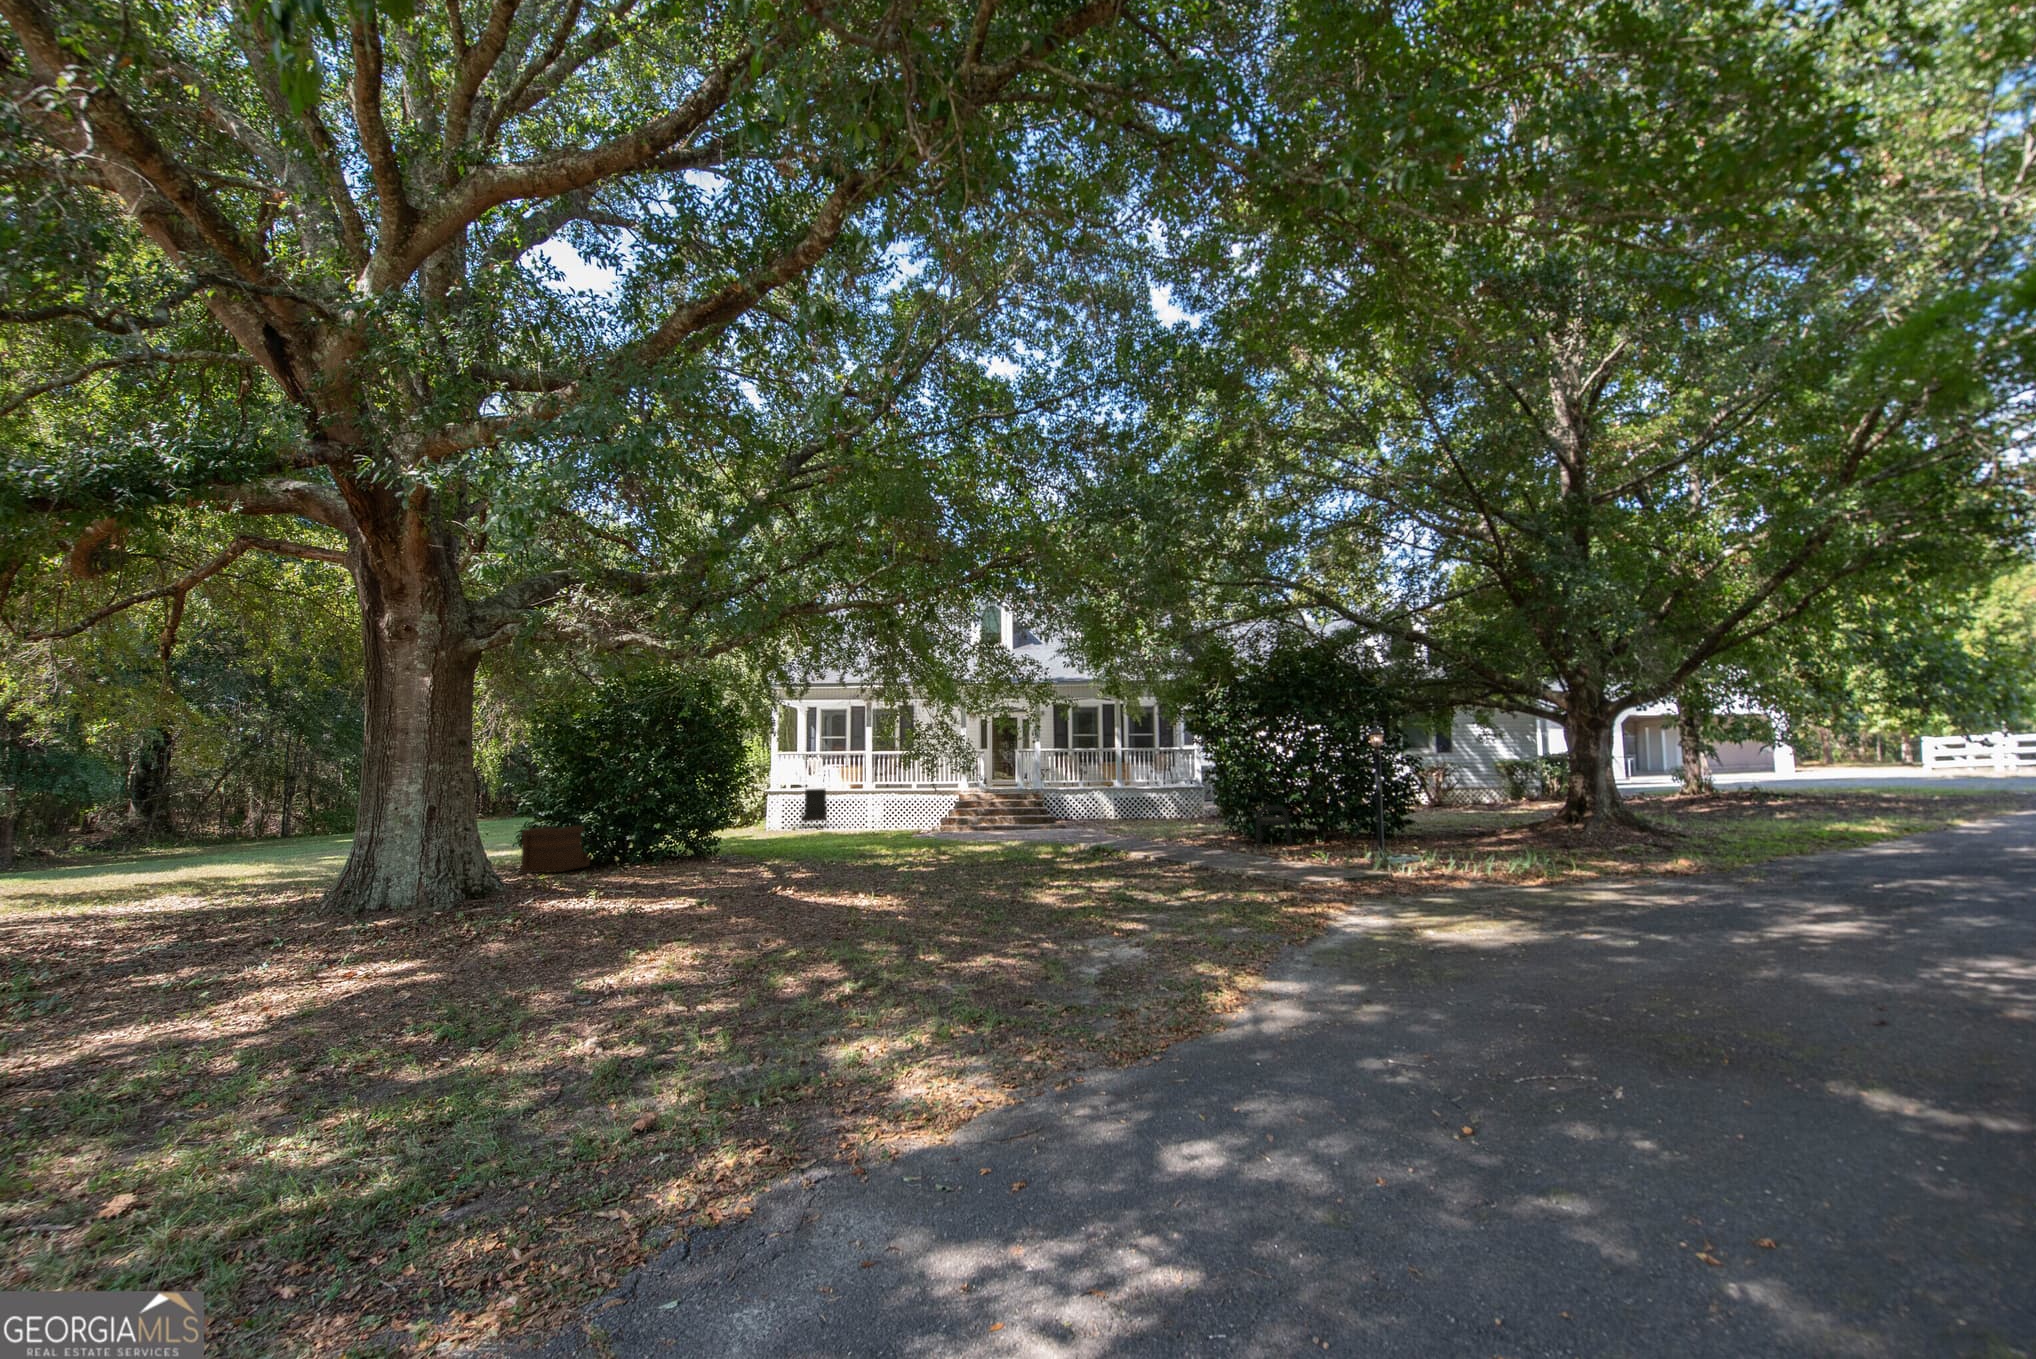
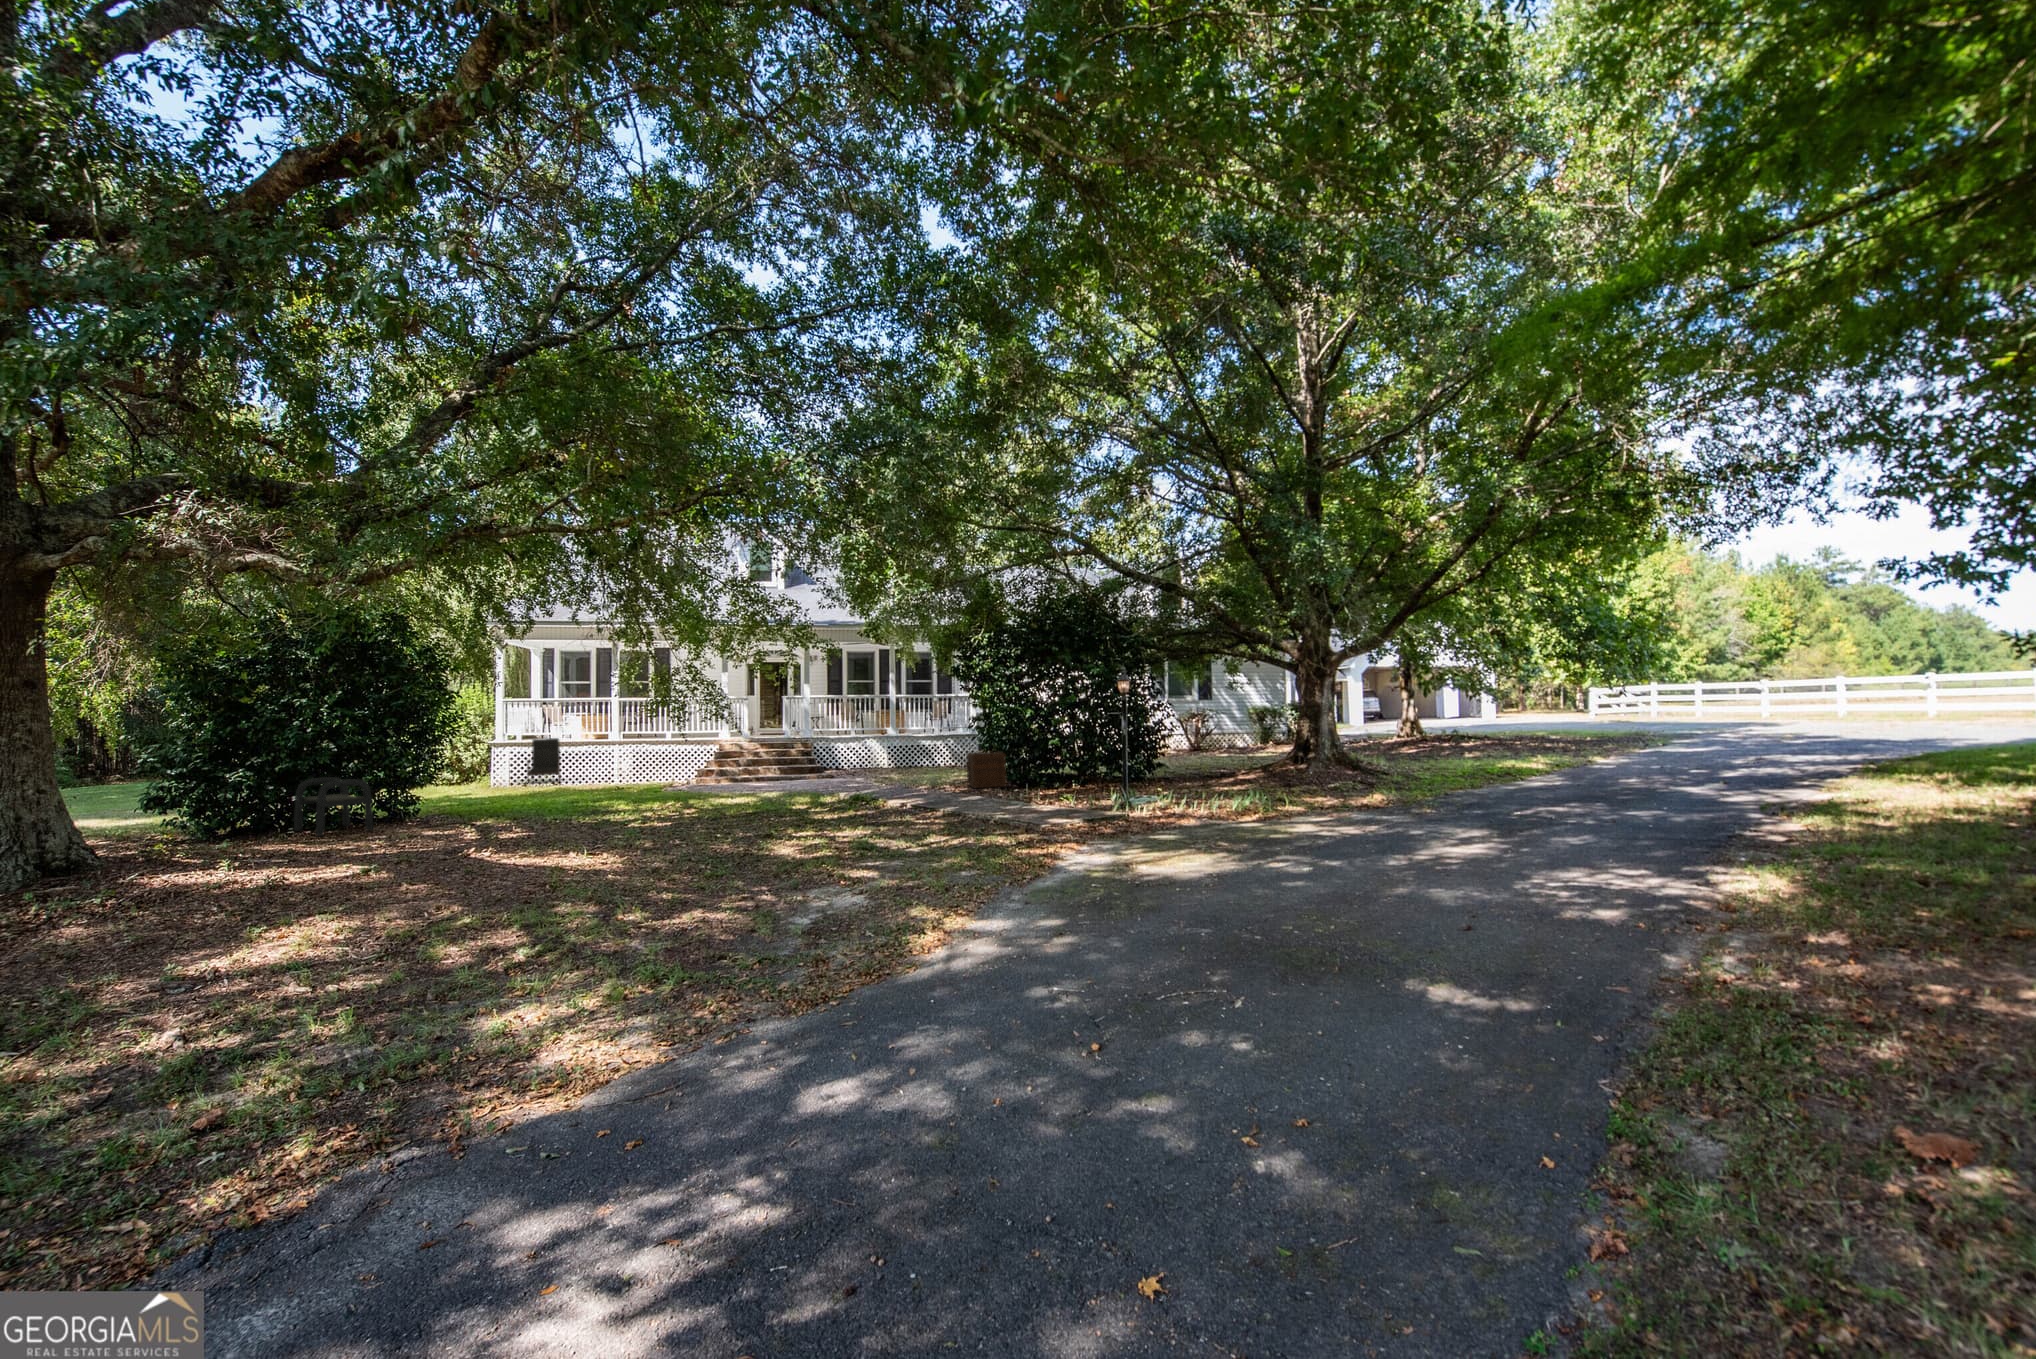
bench: present [1256,806,1292,845] -> present [294,777,373,837]
wooden crate: present [521,826,590,873] -> present [966,751,1007,788]

